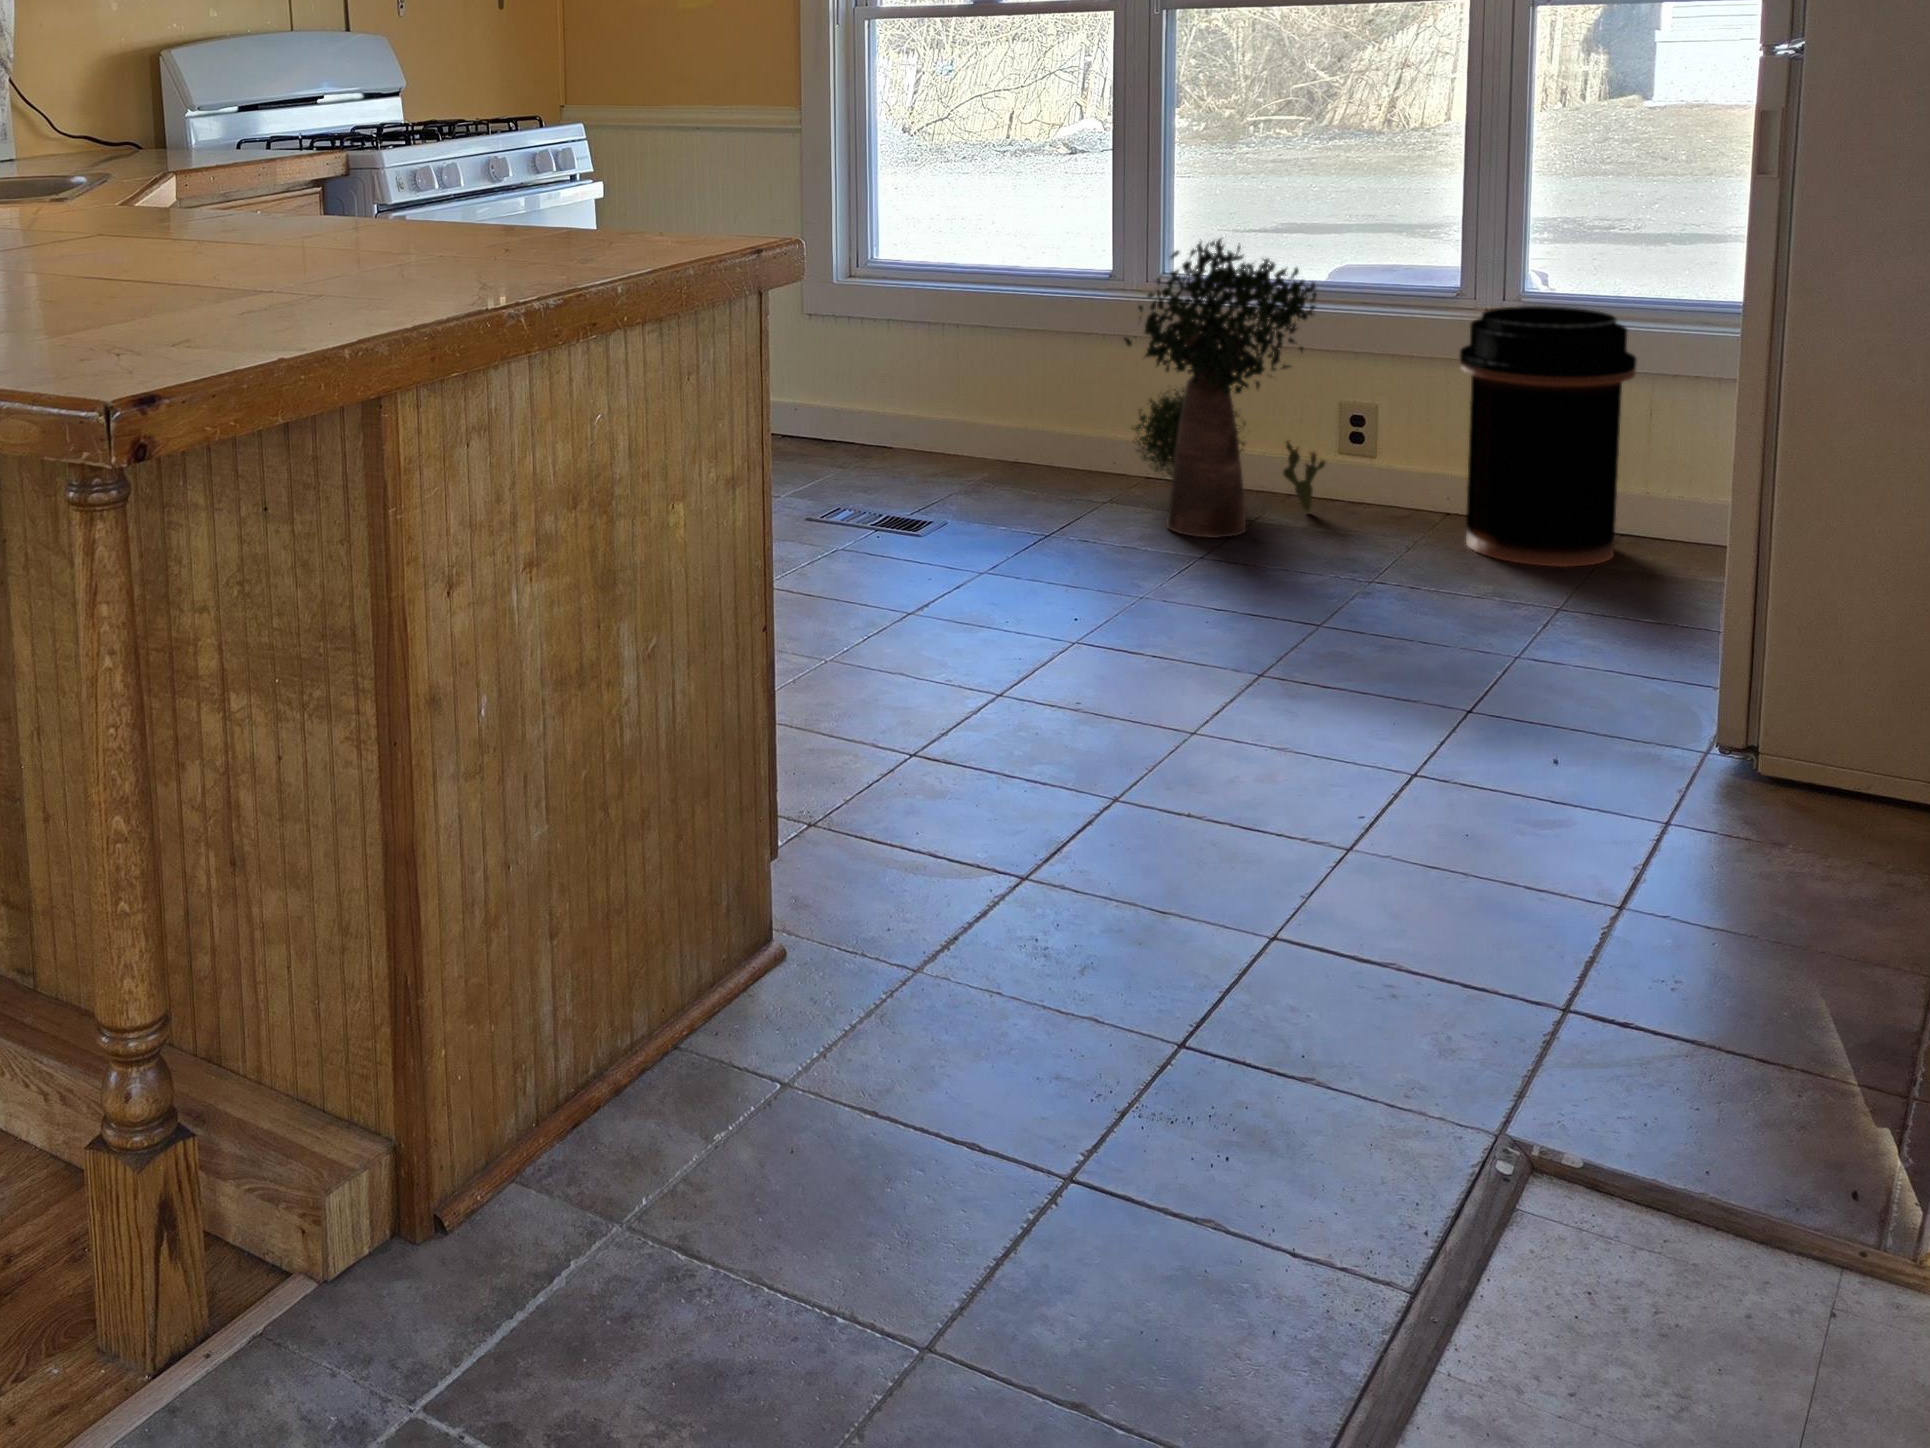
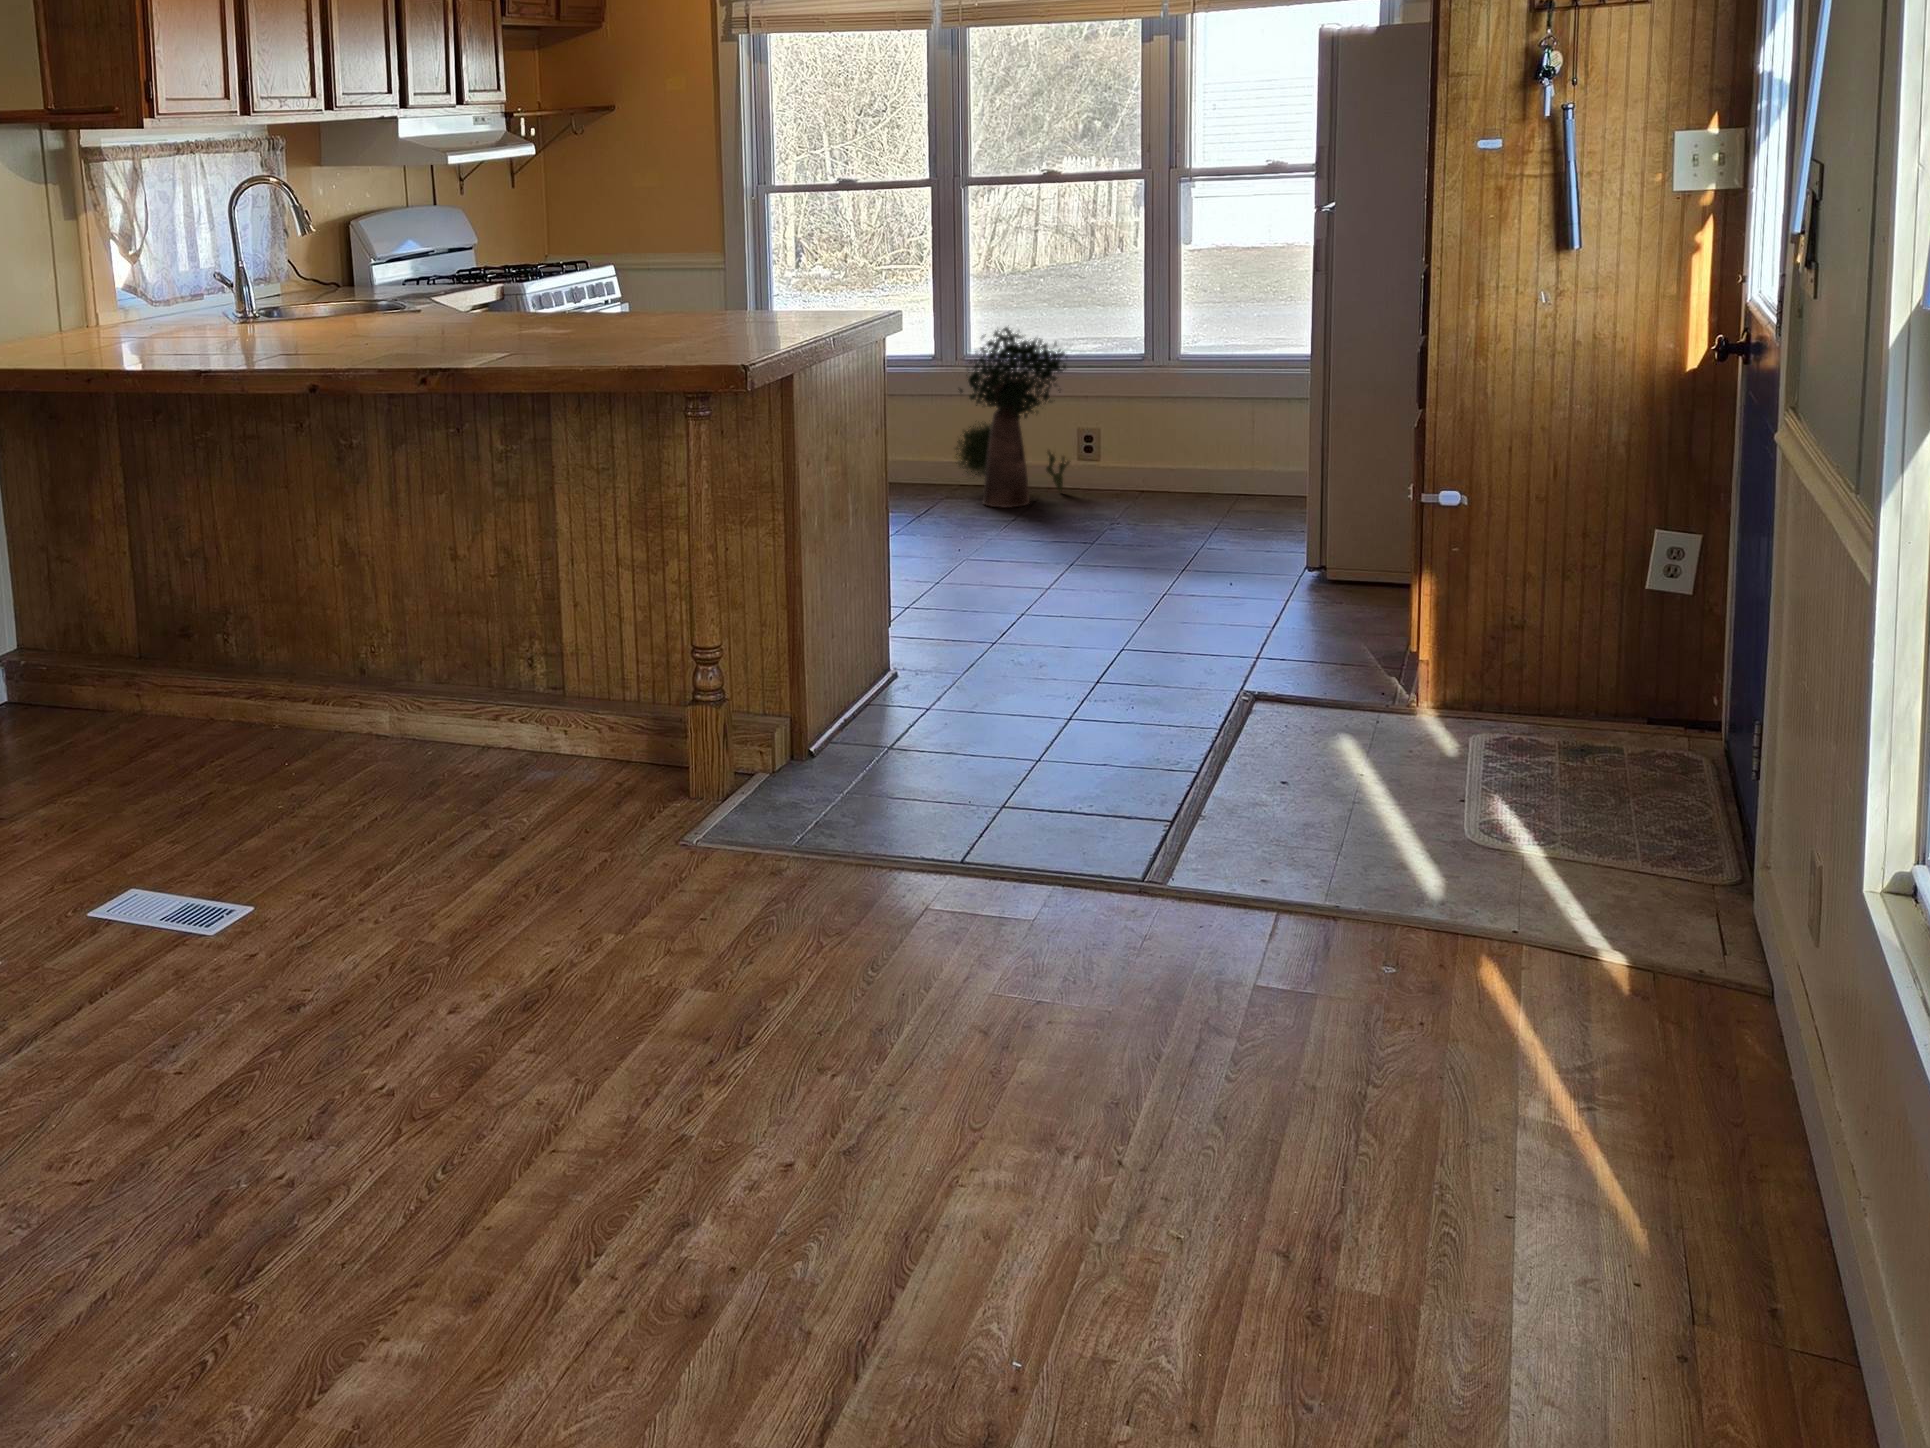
trash can: present [1459,306,1636,567] -> none [1148,359,1245,508]

